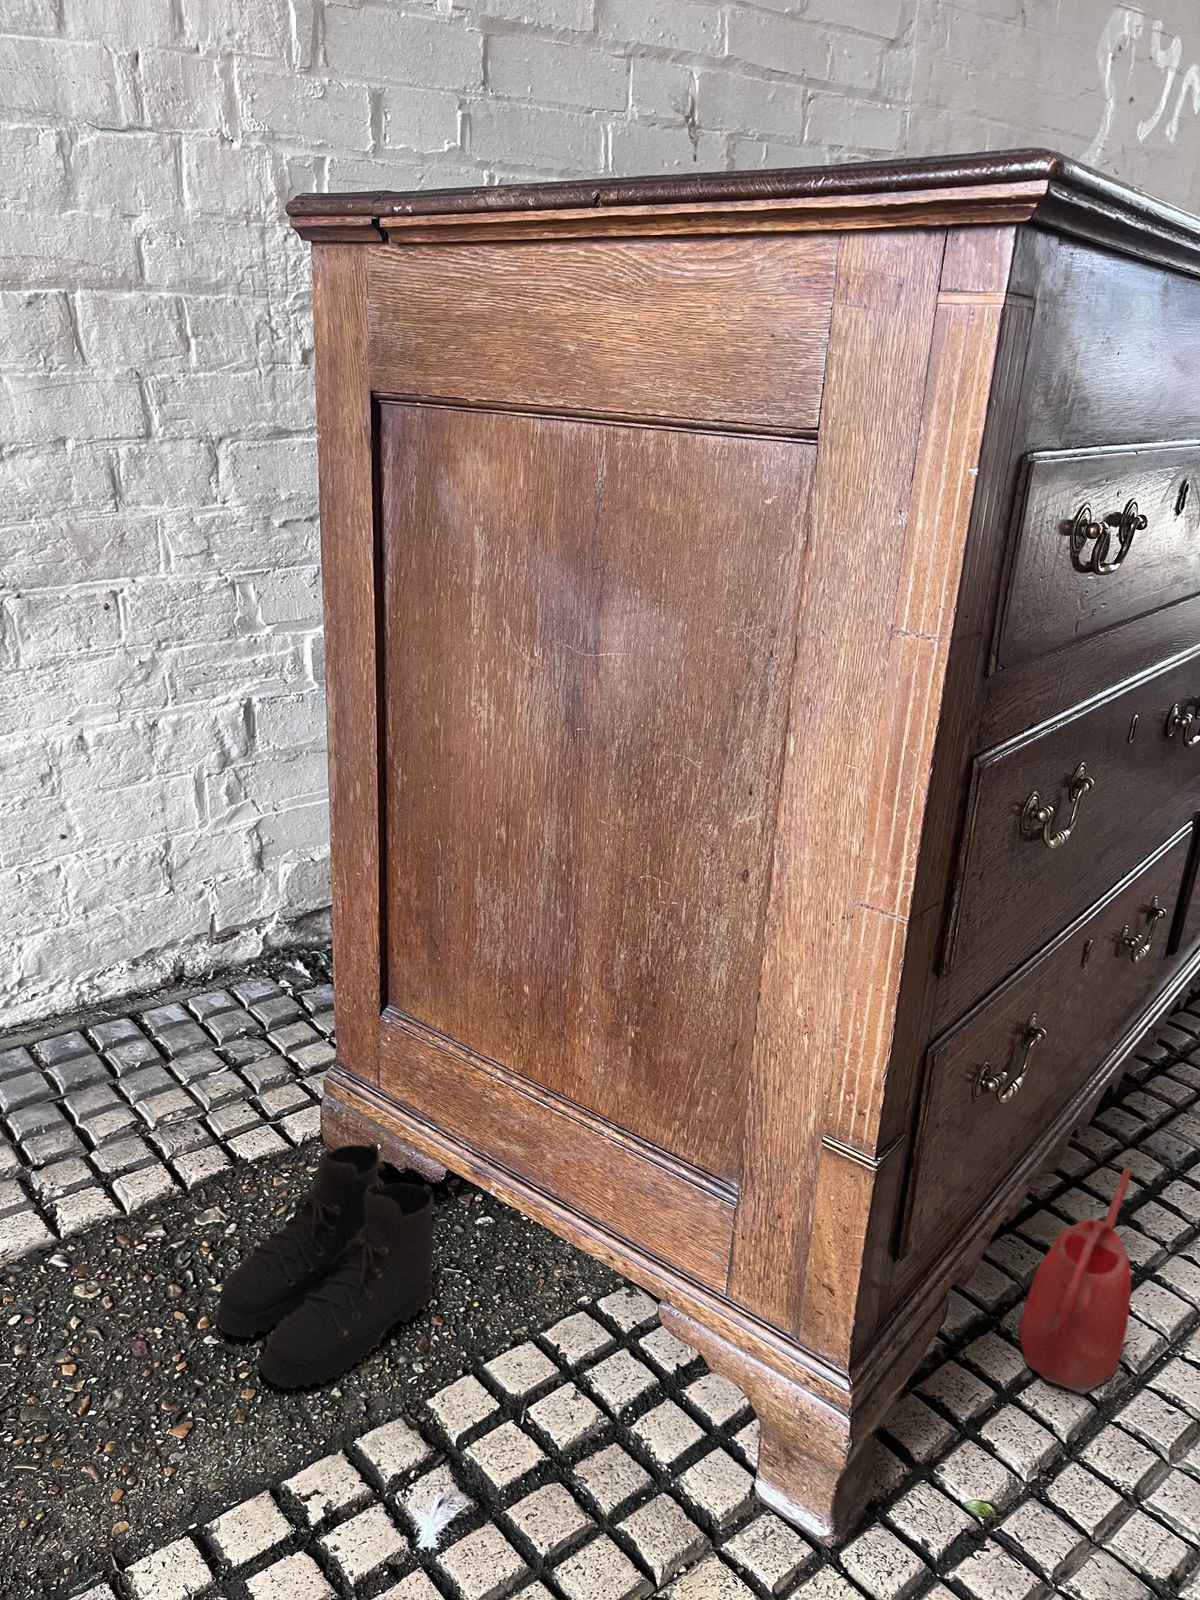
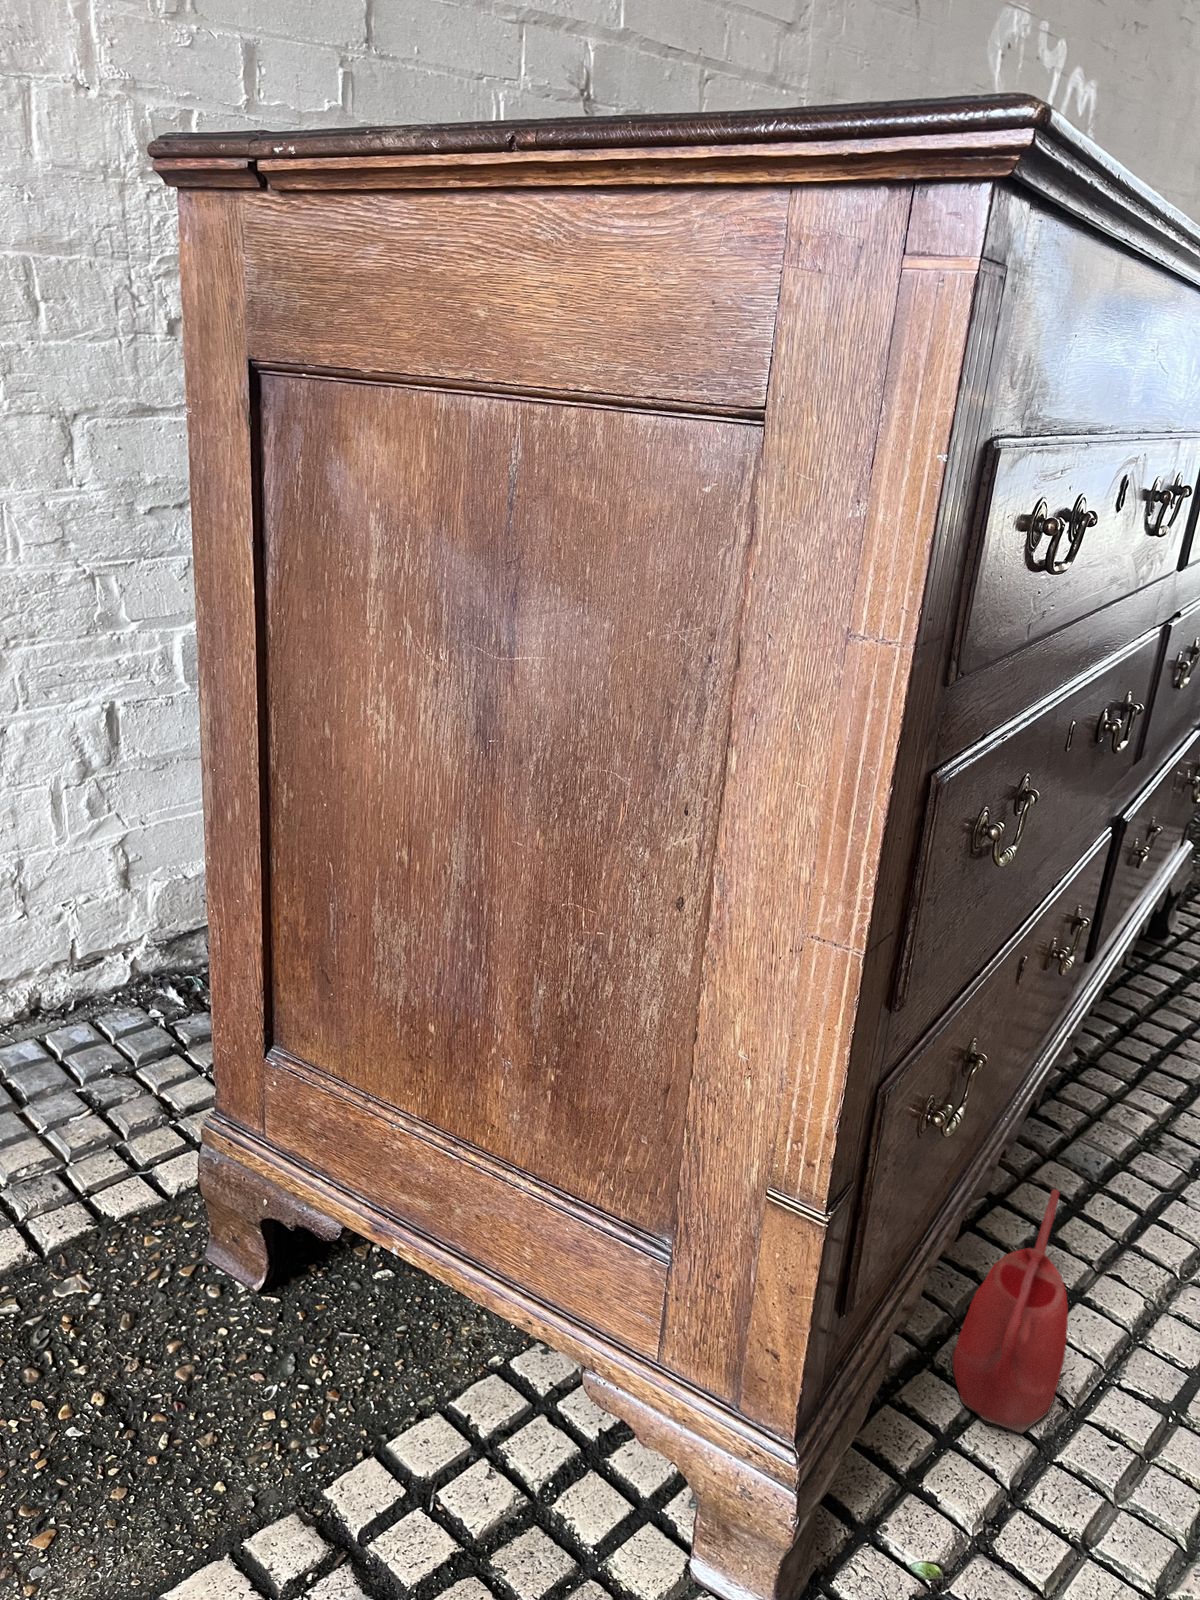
boots: present [216,1143,440,1388] -> none [79,1198,335,1488]

